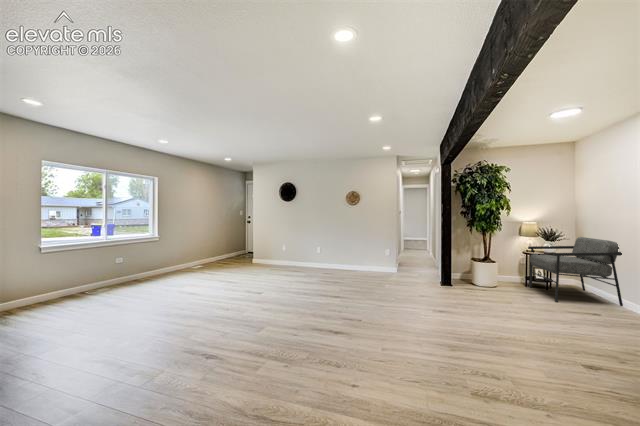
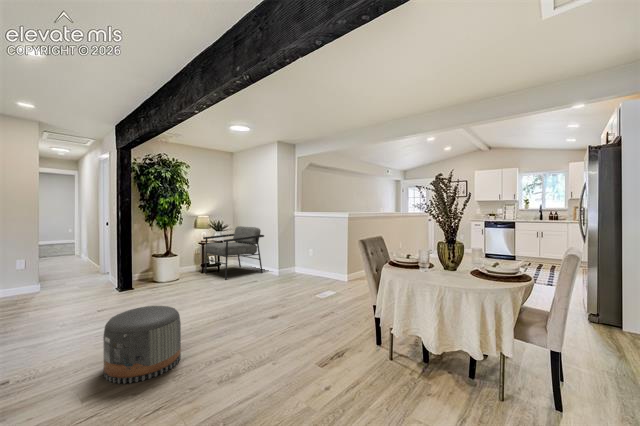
pouf: none [413,307,477,376] -> present [103,306,181,383]

